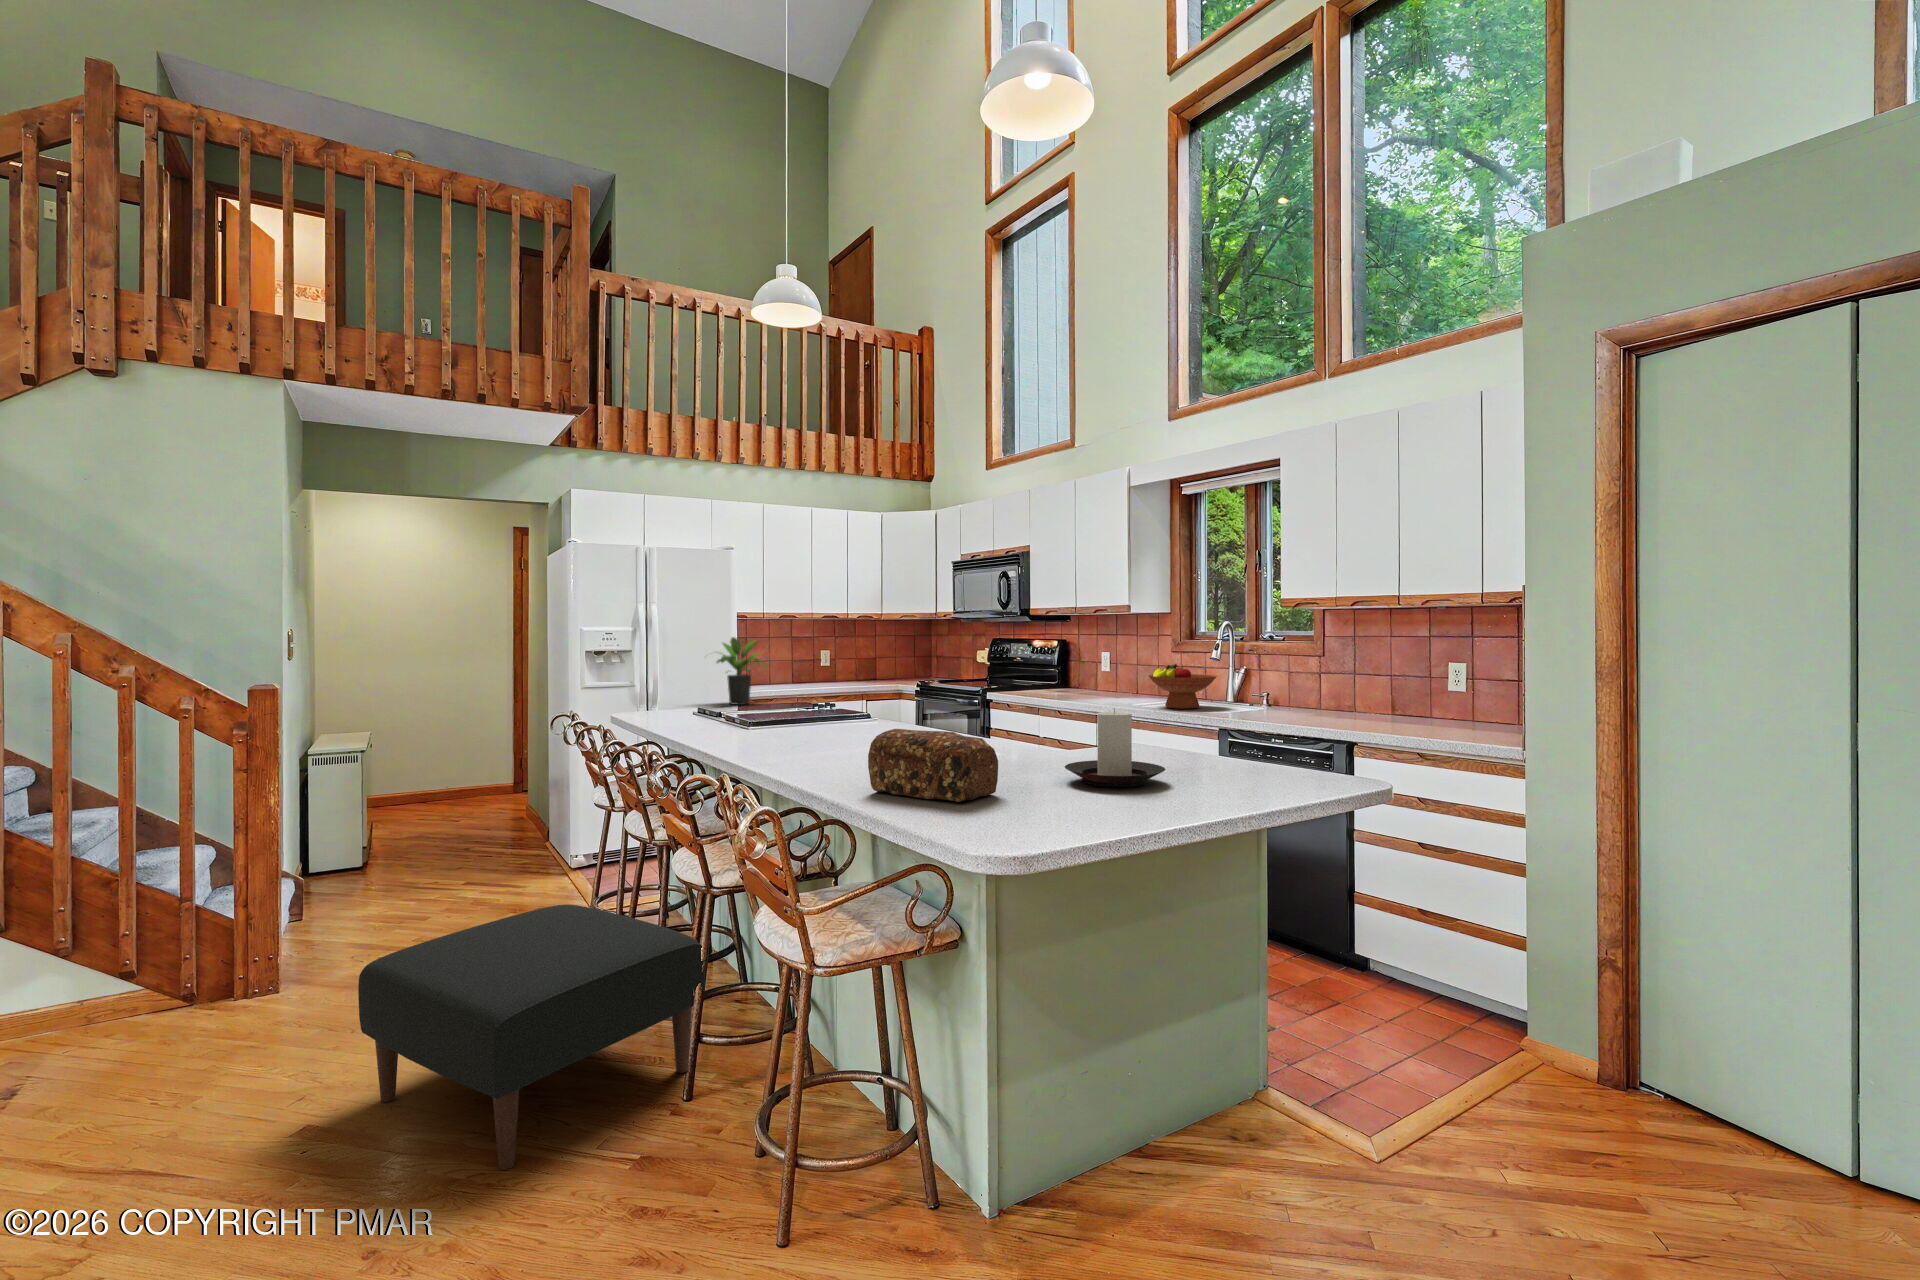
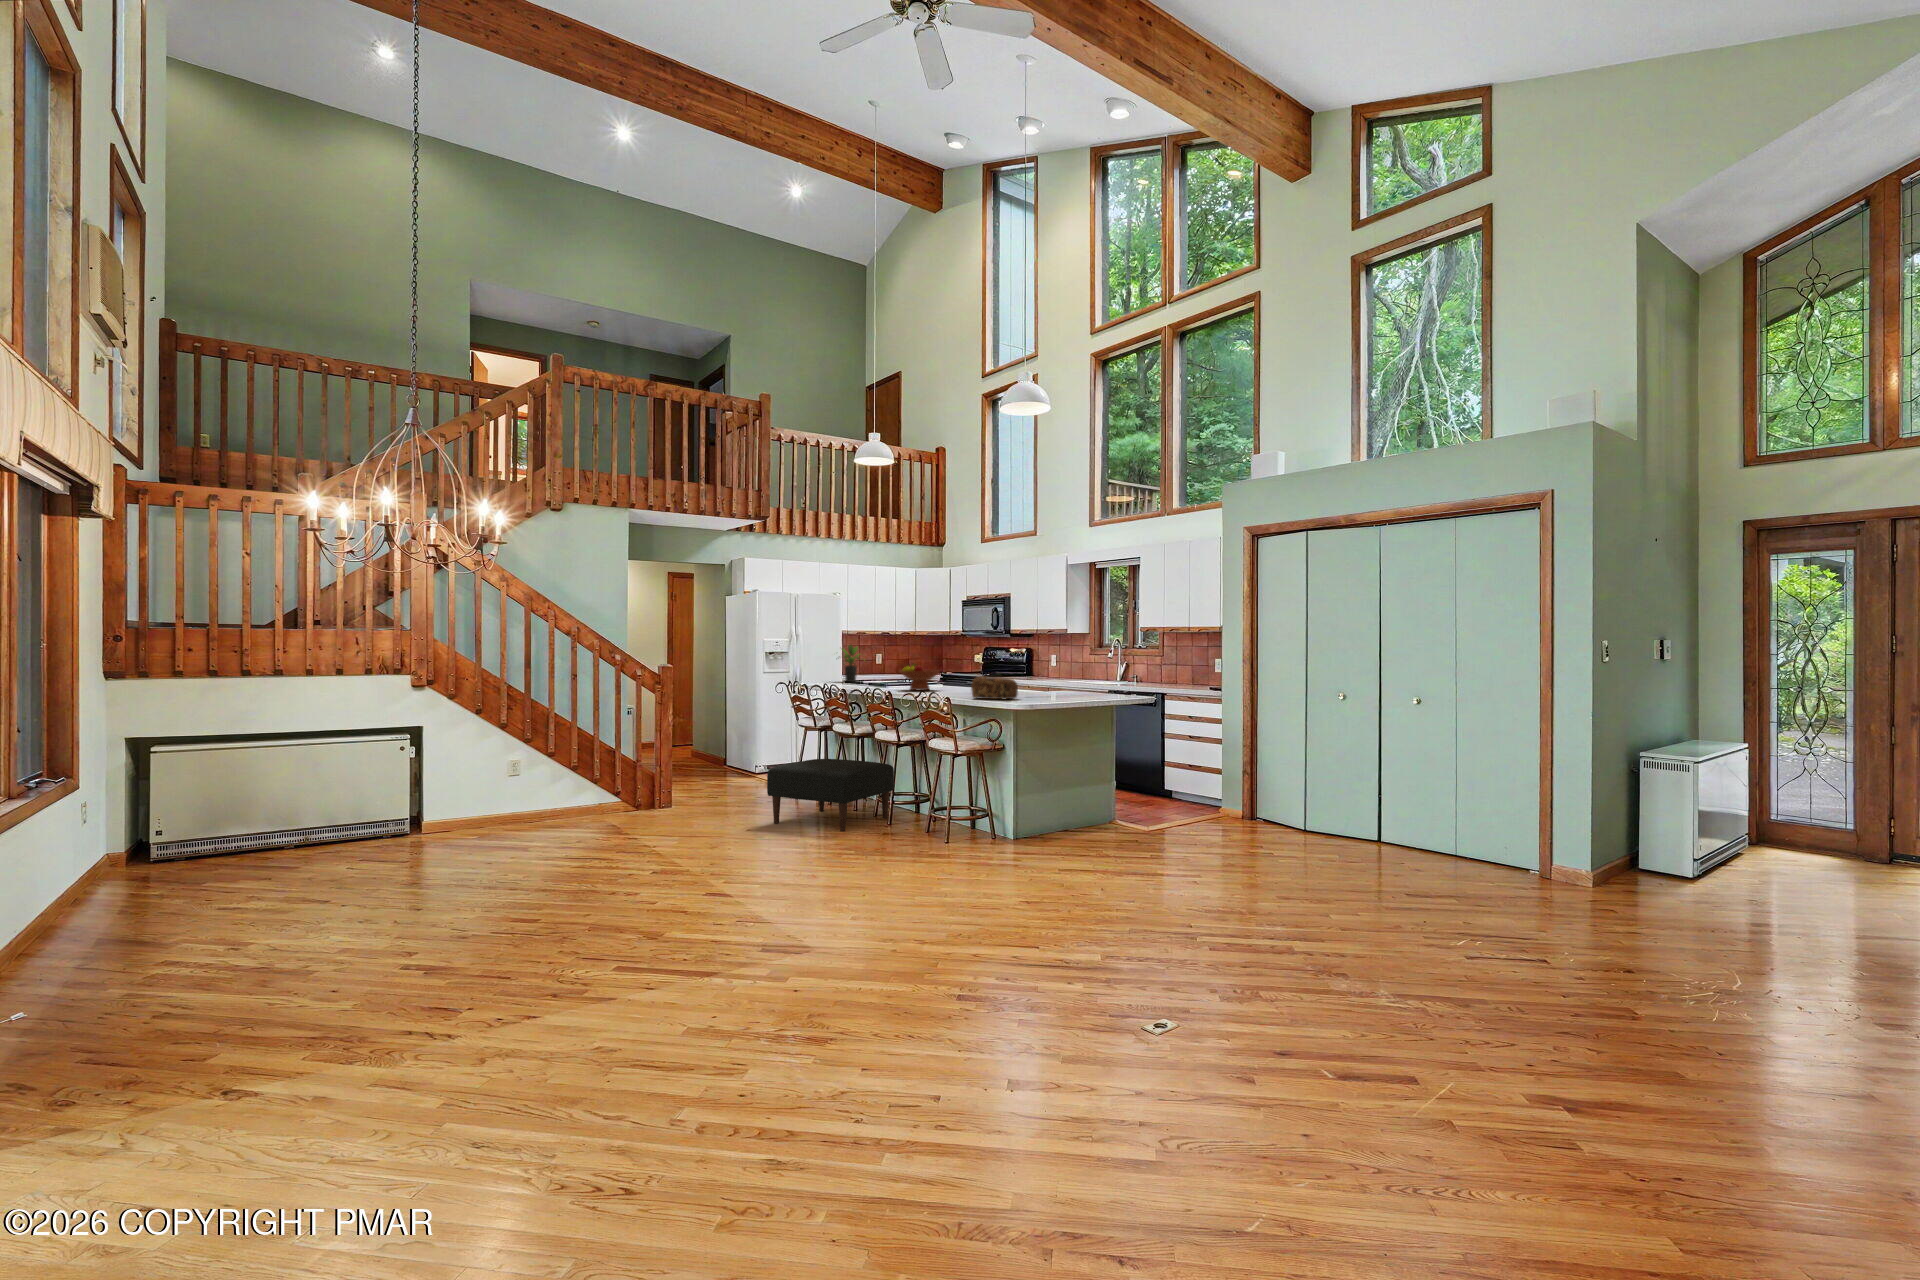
fruit bowl: present [1148,664,1217,709] -> present [901,664,939,690]
candle holder: present [1065,708,1165,787] -> none [1040,670,1077,698]

